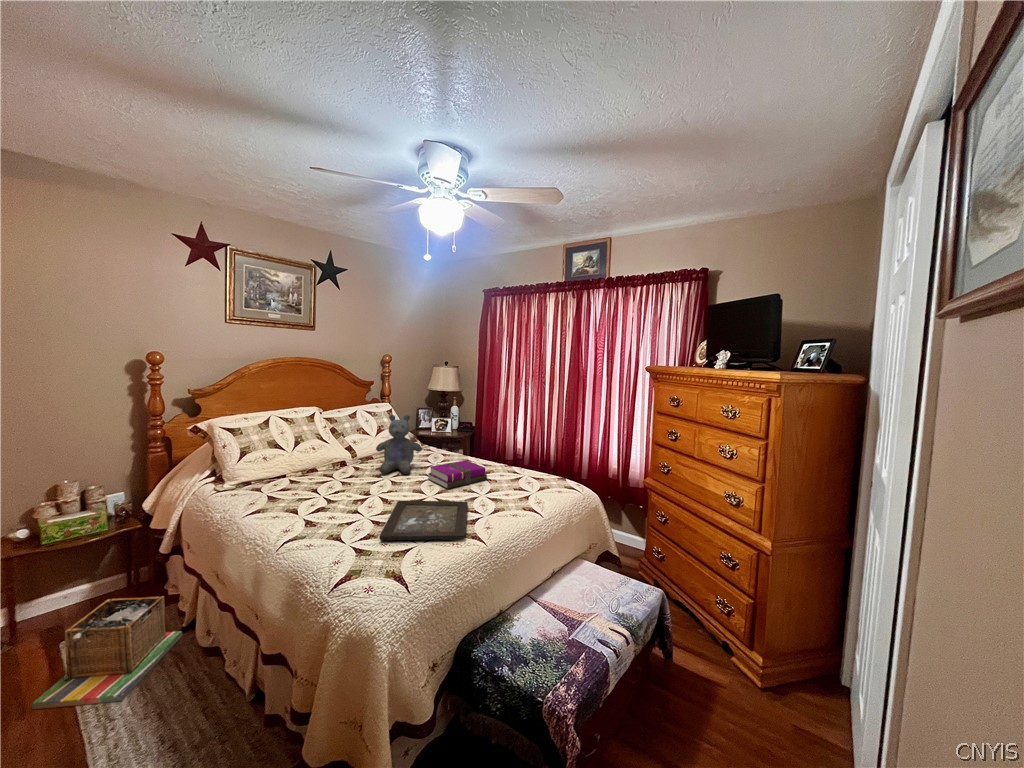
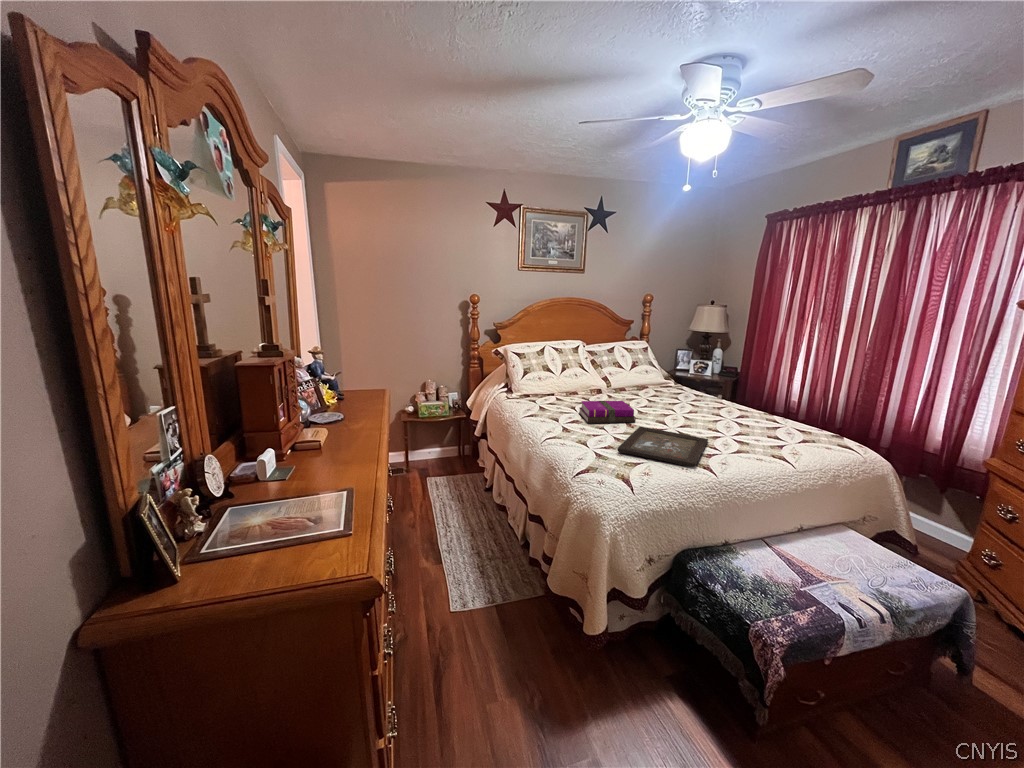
stuffed bear: present [376,415,422,474] -> none [627,350,671,407]
notebook: present [428,460,487,489] -> present [579,401,636,423]
laundry basket: present [32,596,182,709] -> none [418,458,486,519]

